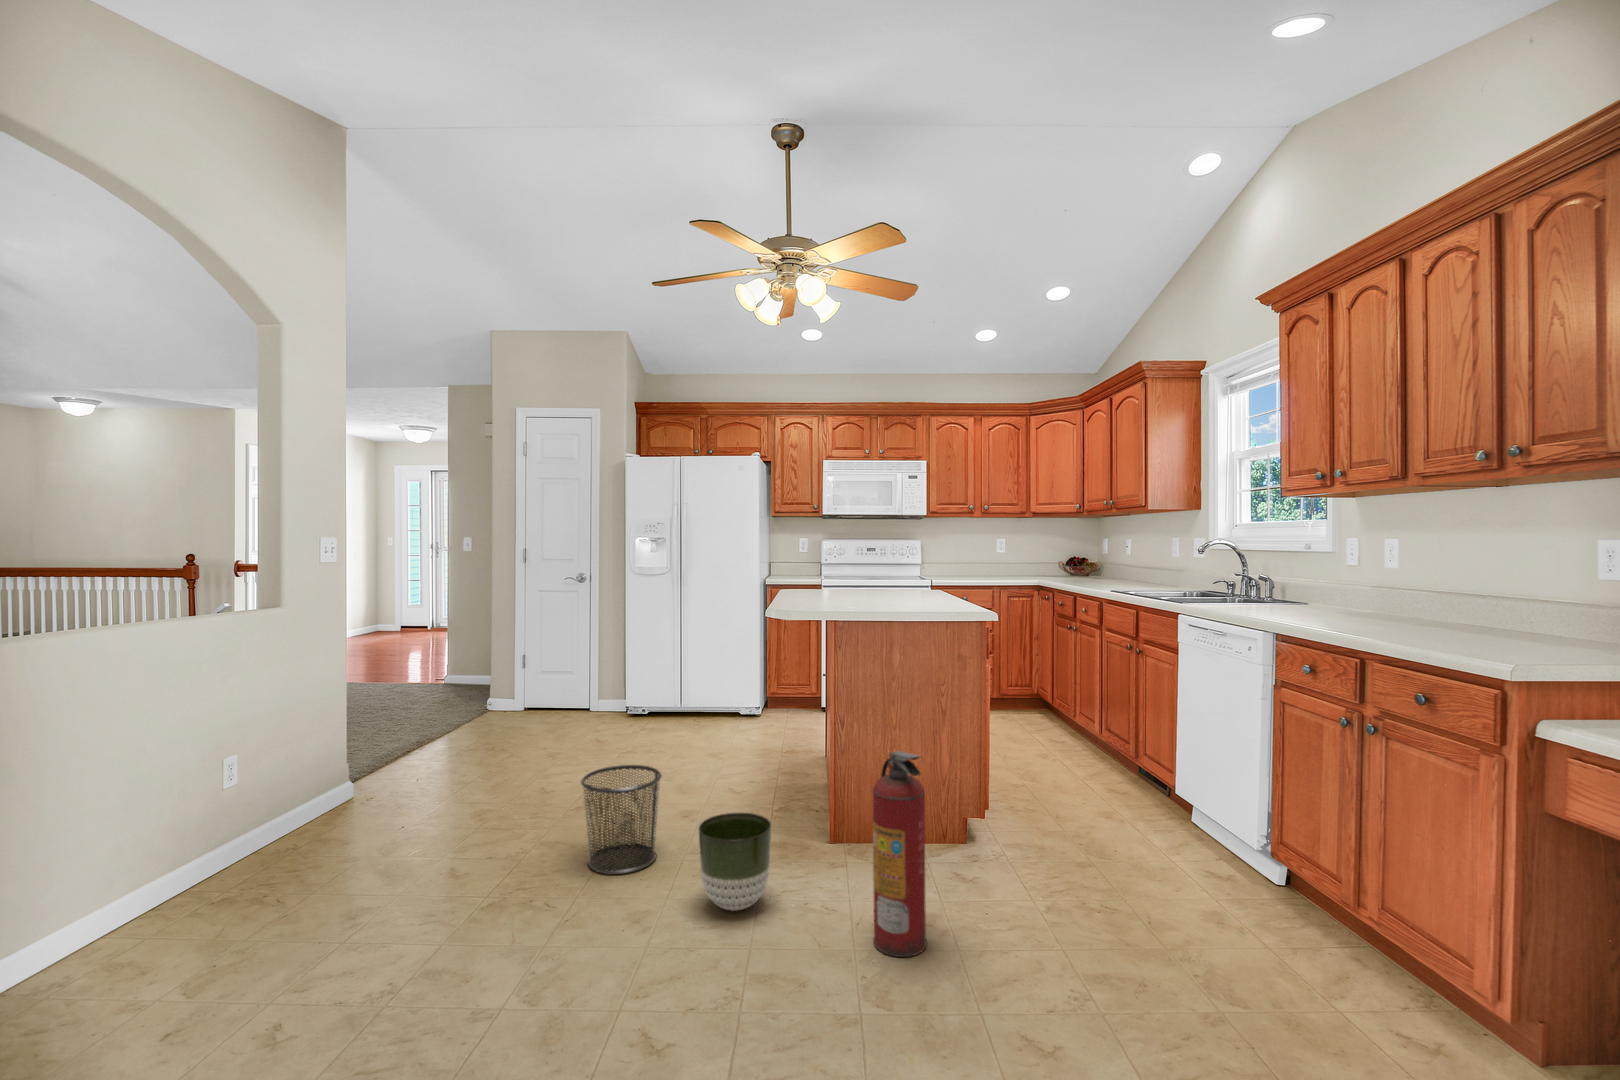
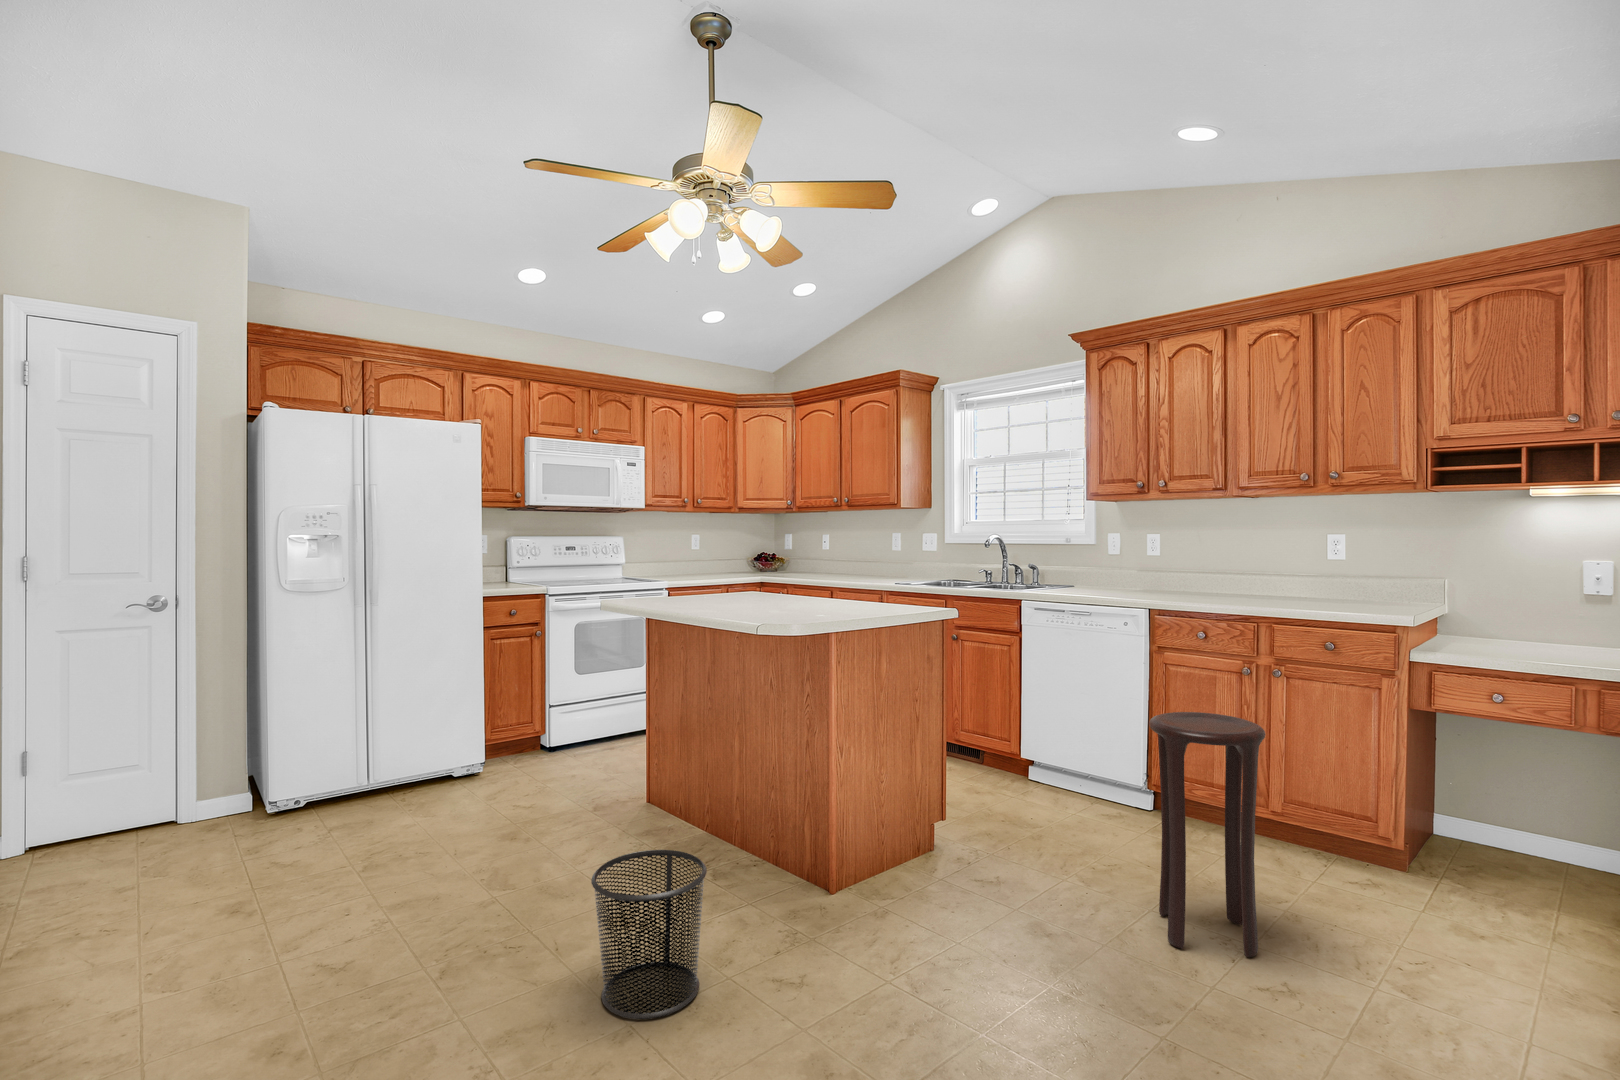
stool: none [1002,744,1127,1036] -> present [1149,712,1266,957]
fire extinguisher: present [873,751,927,957] -> none [1009,747,1088,960]
planter: present [699,813,771,911] -> none [824,864,913,988]

